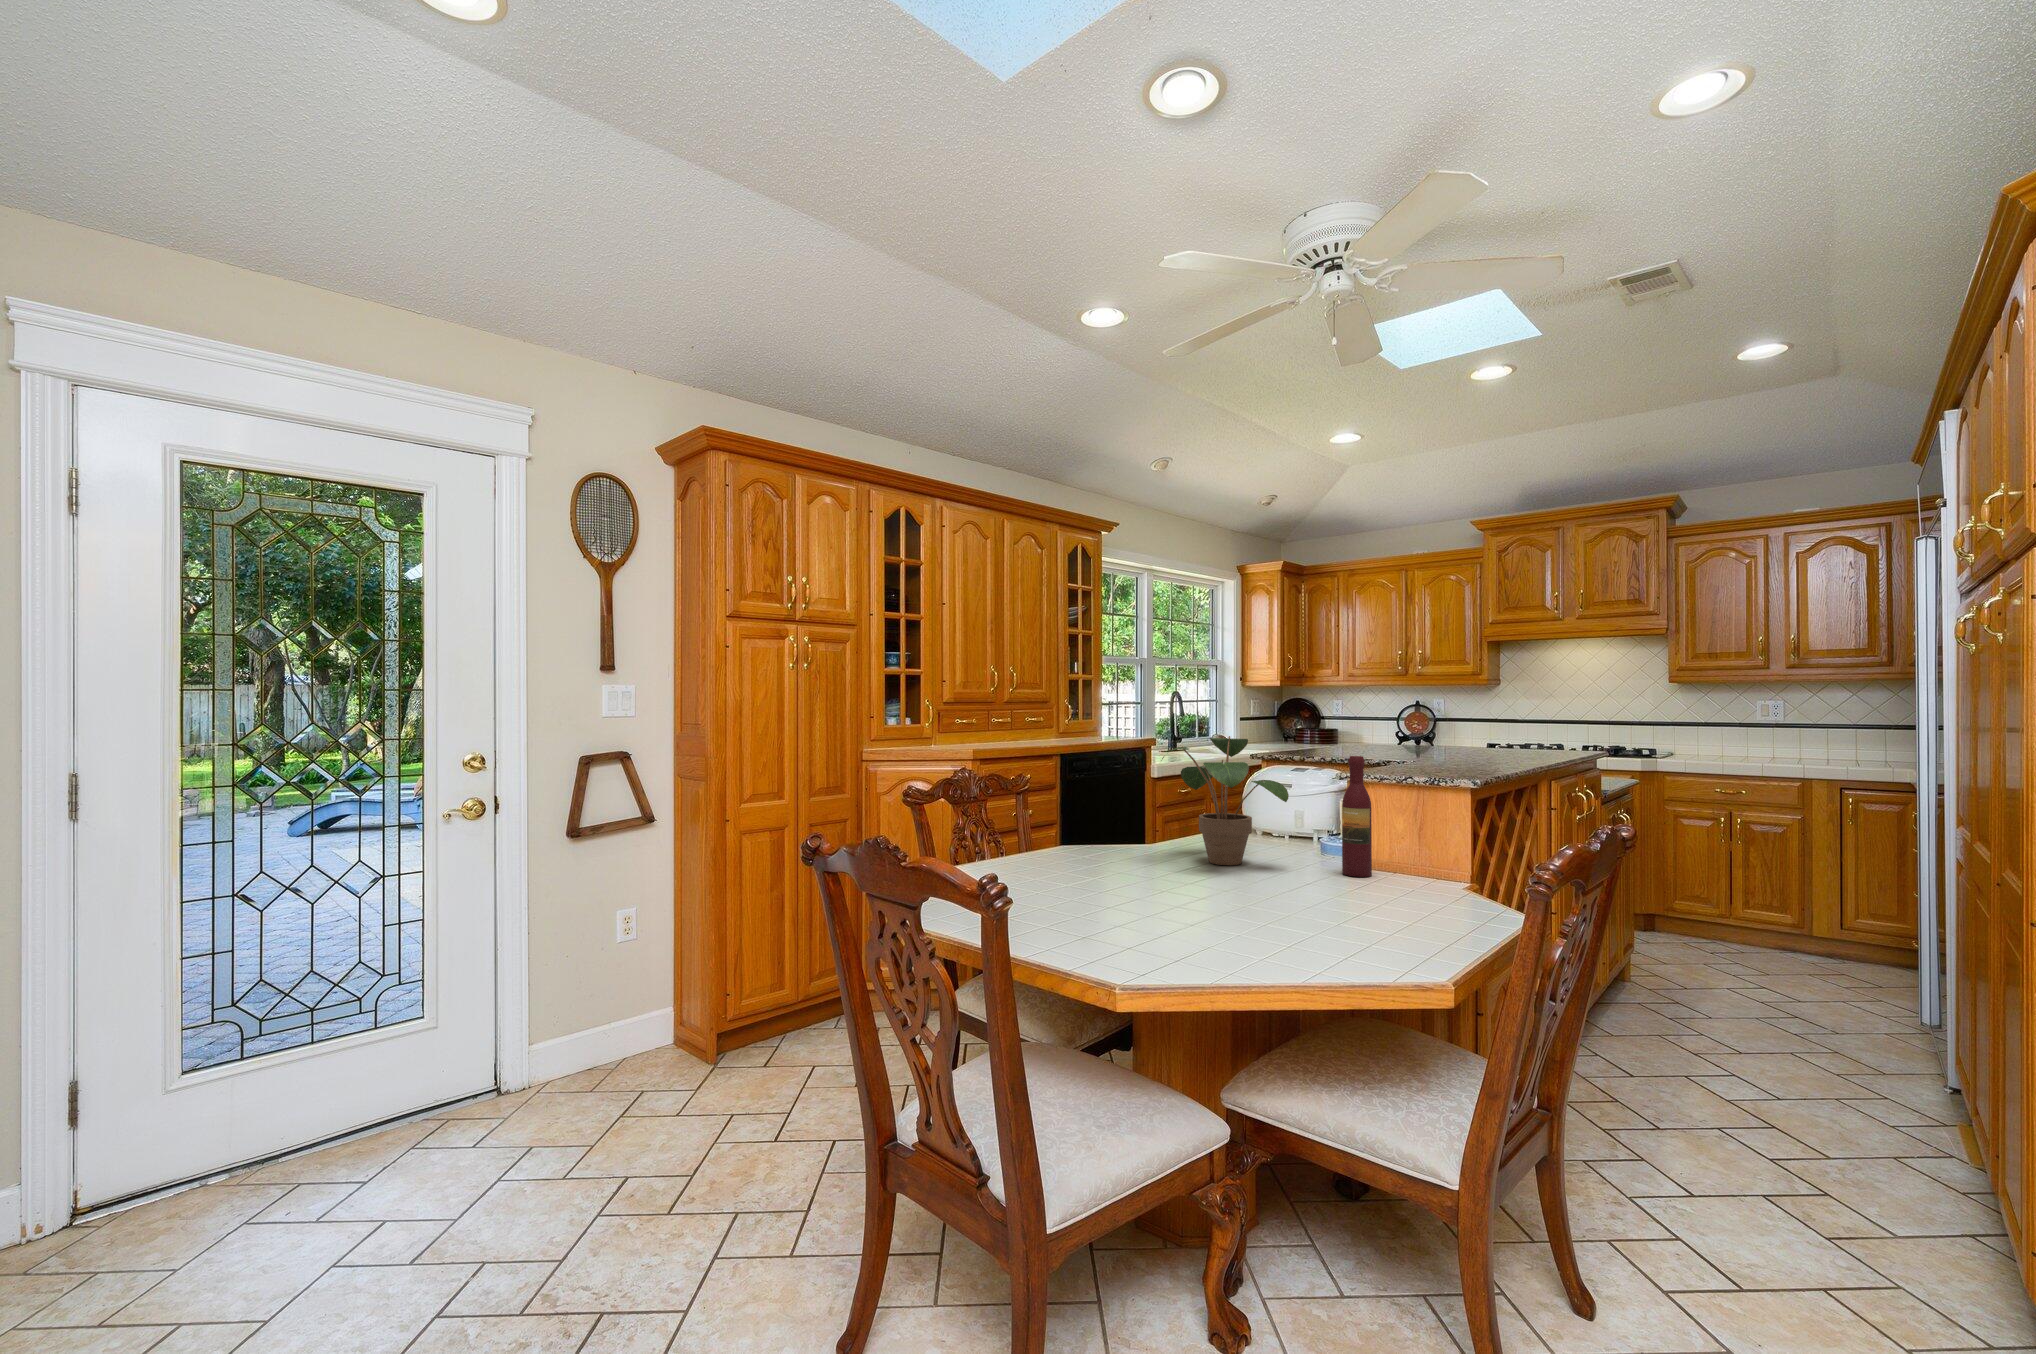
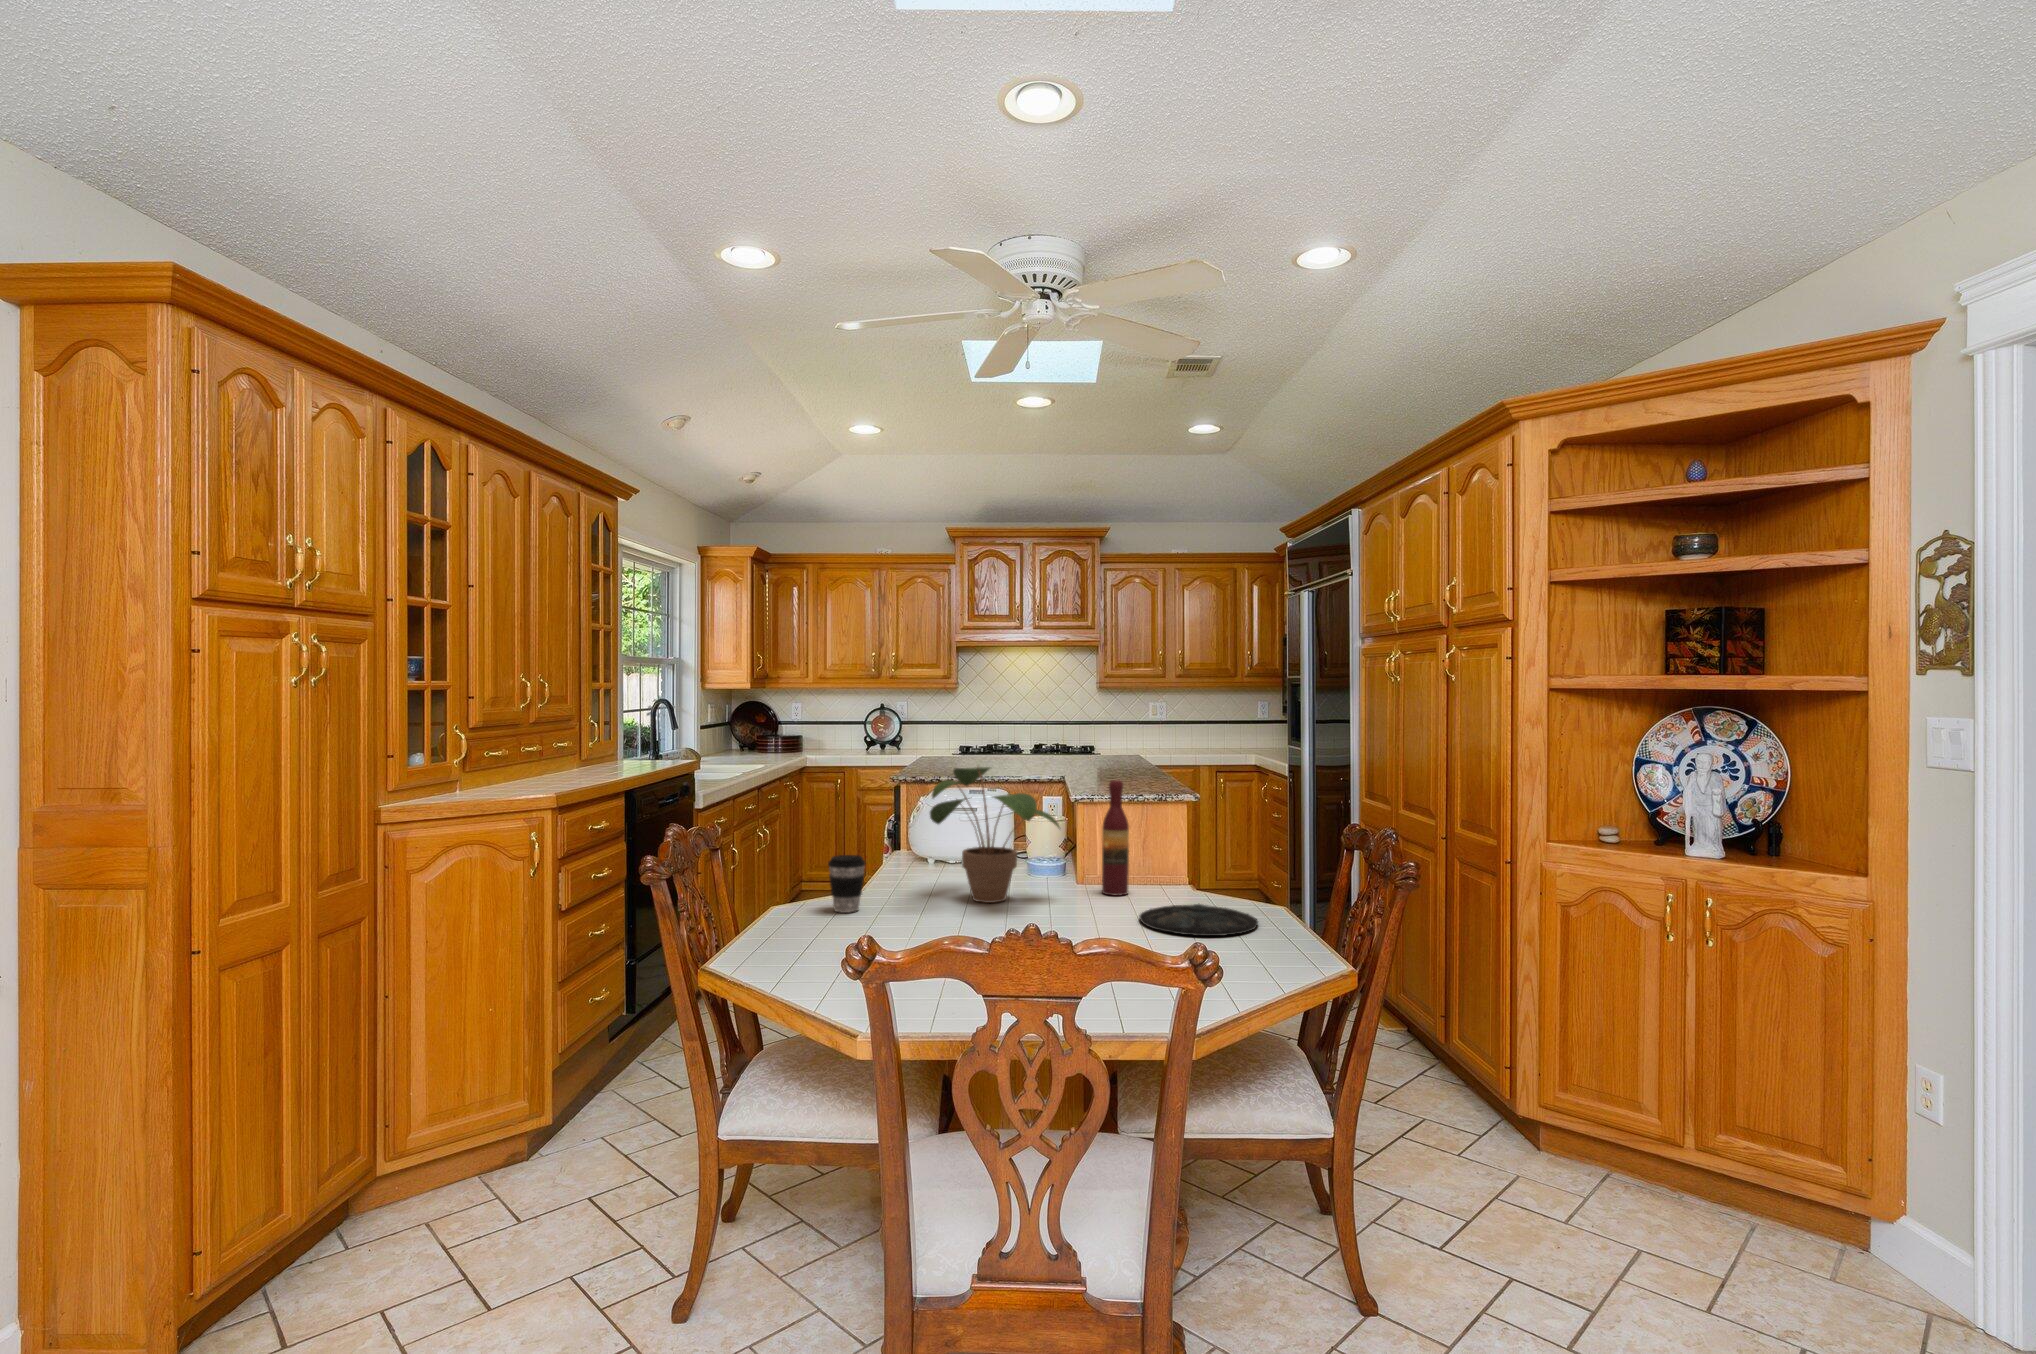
coffee cup: none [1081,807,1113,855] -> present [828,855,865,913]
plate: none [1310,889,1448,924] -> present [1139,904,1258,936]

